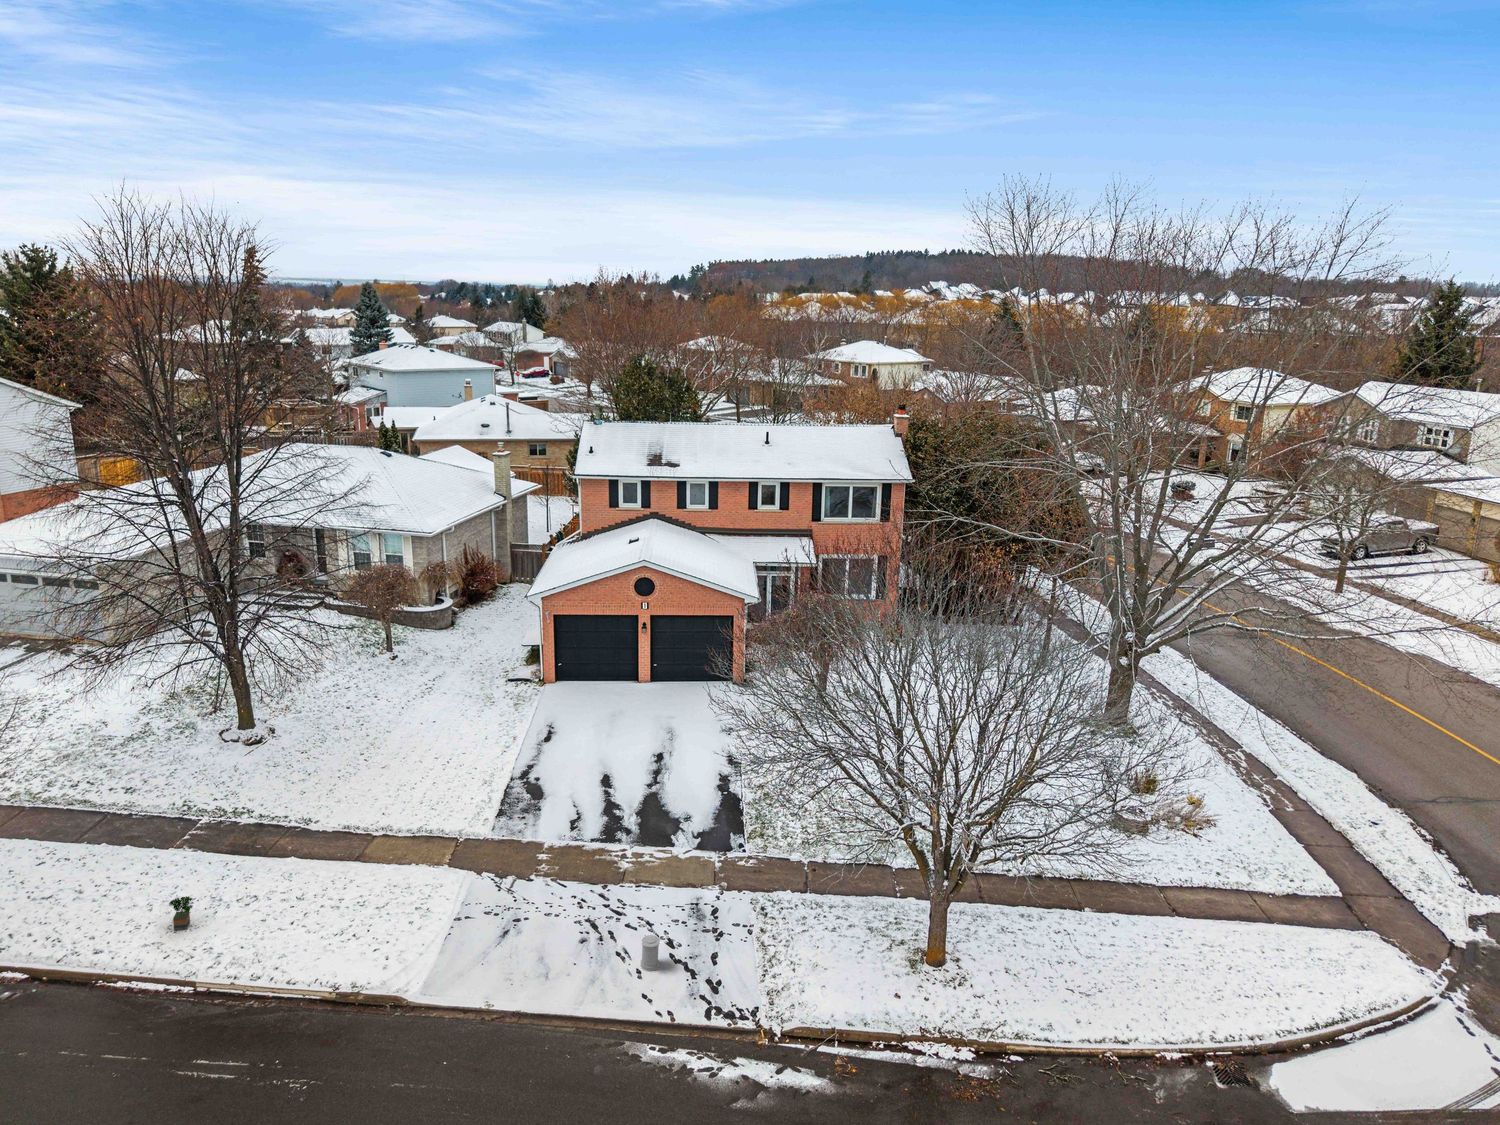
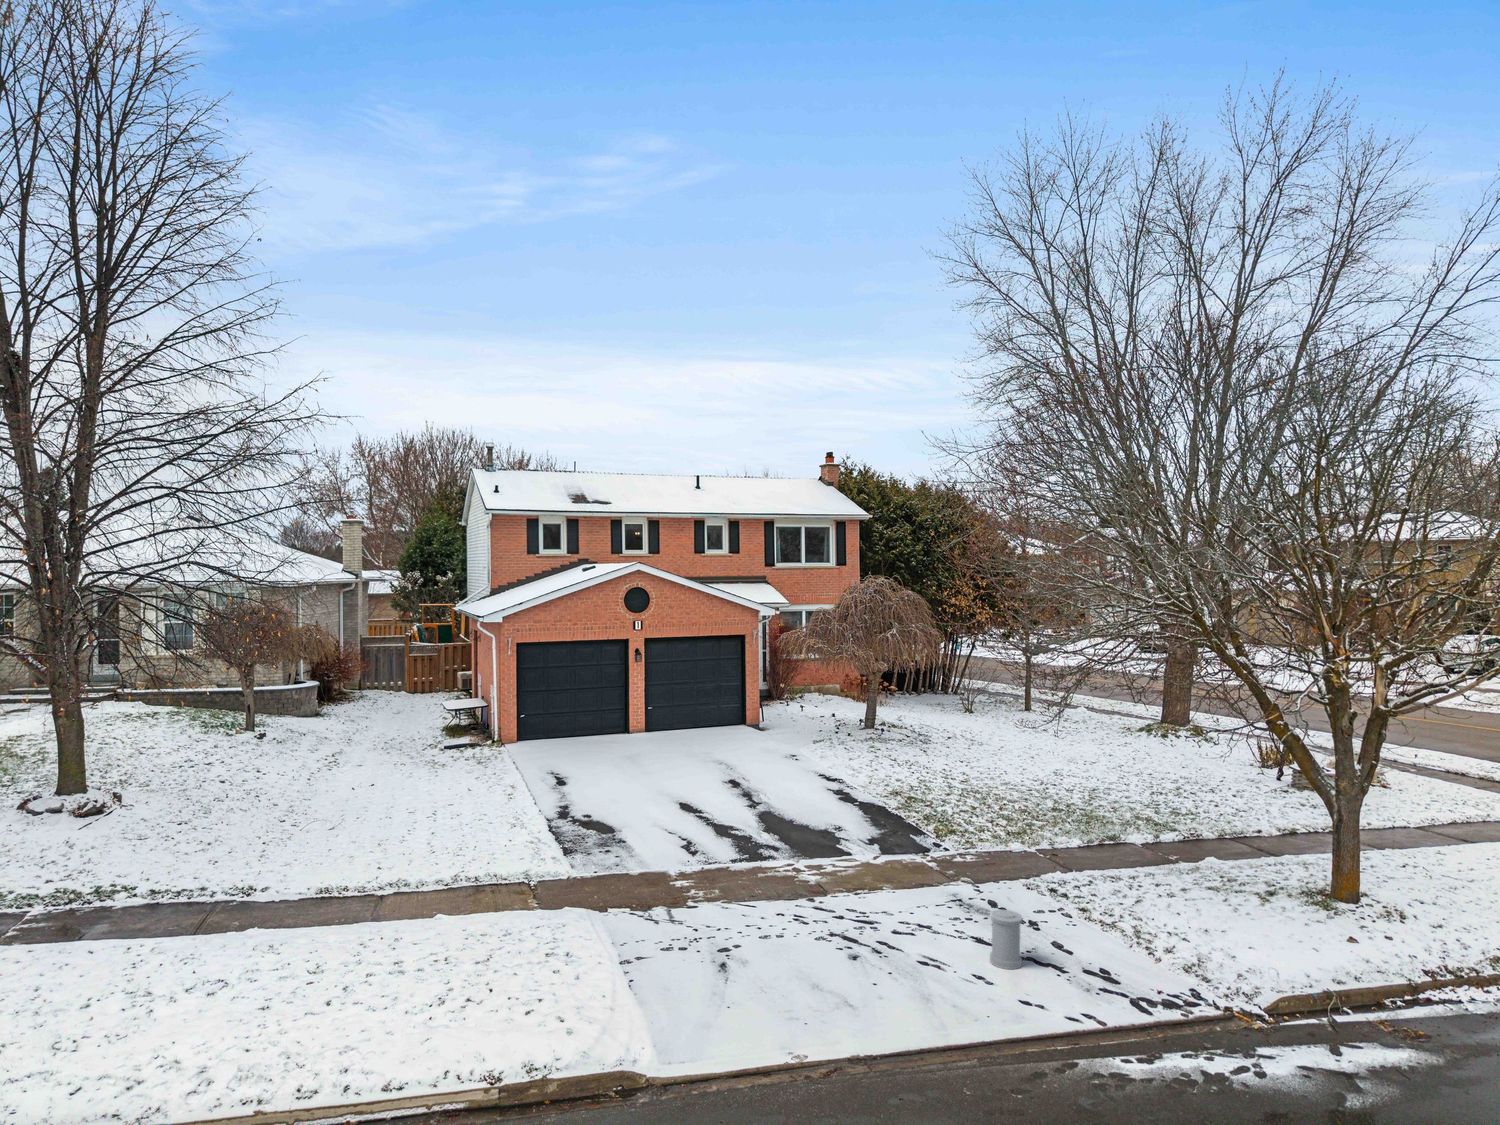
potted tree: present [170,896,193,931] -> none [50,967,109,1051]

